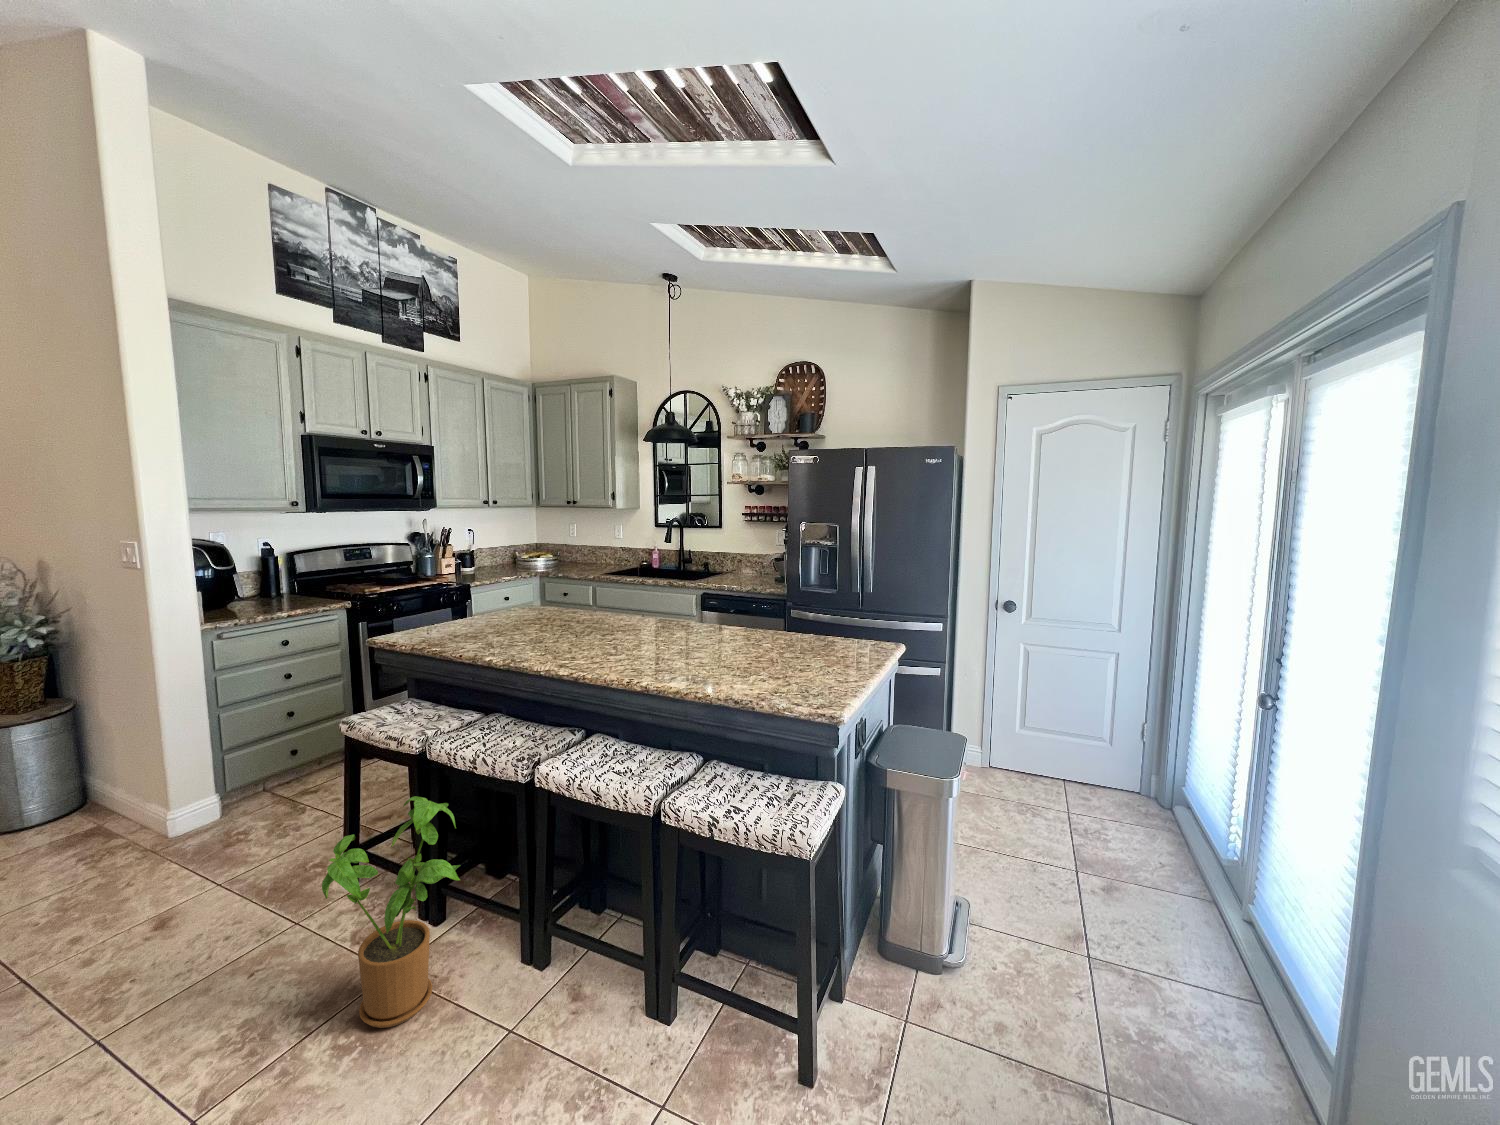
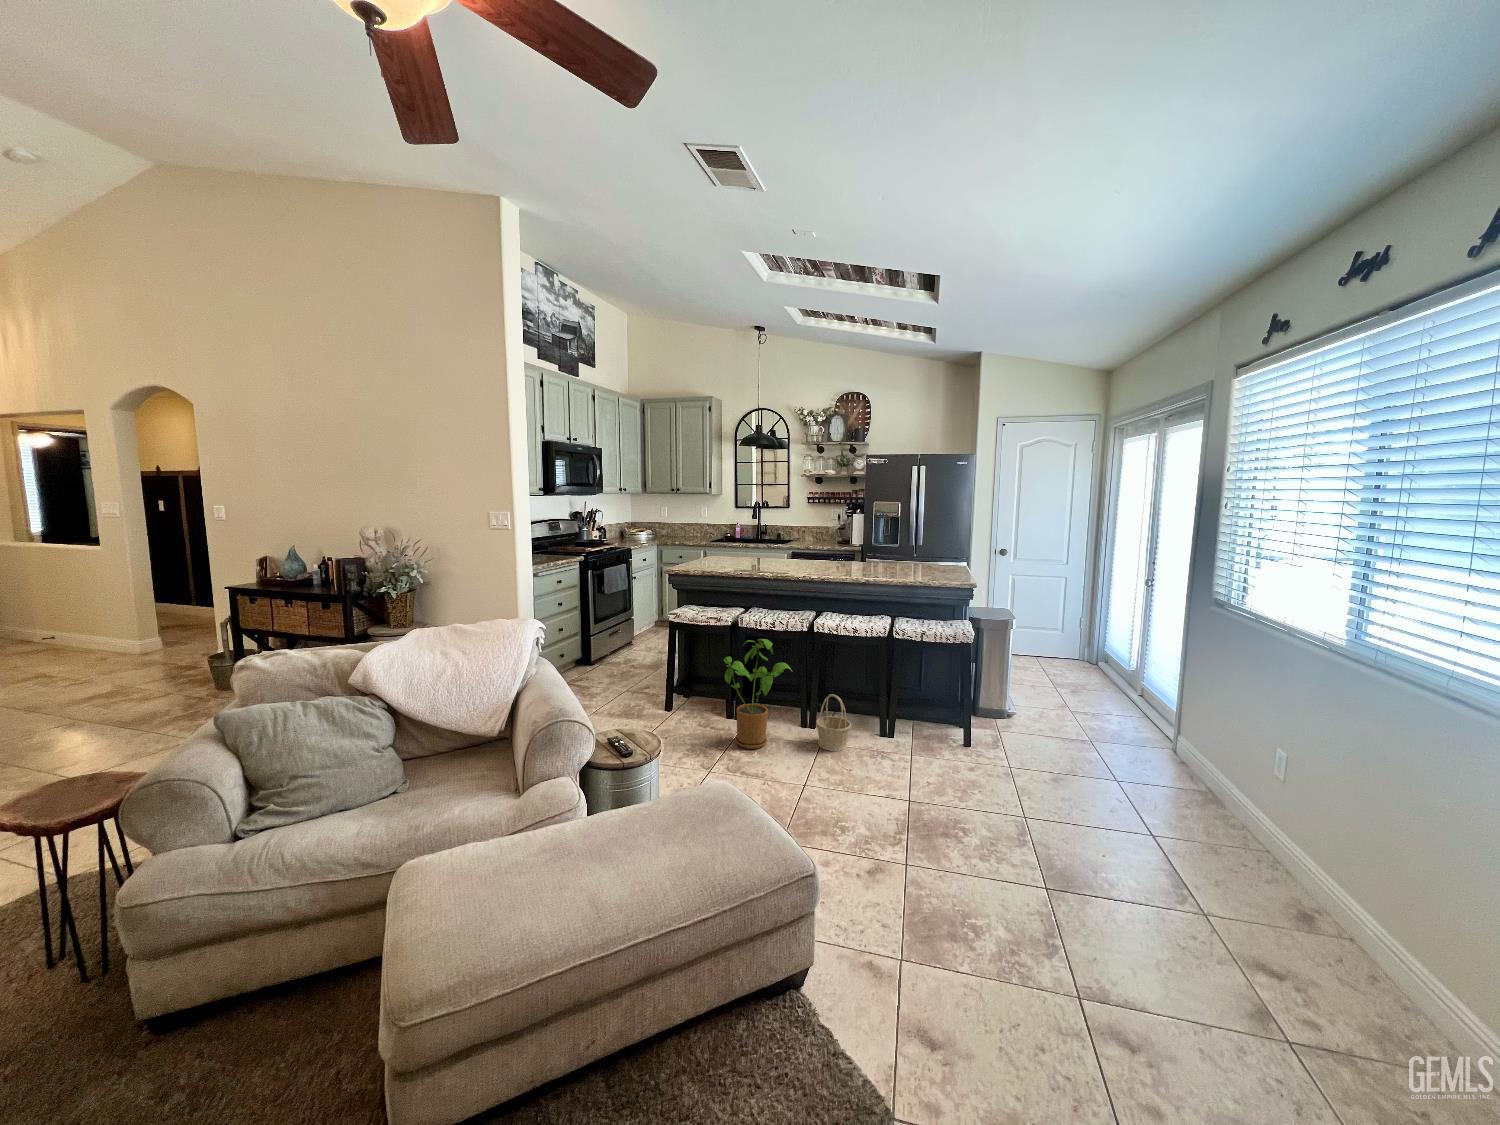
basket: none [508,923,584,1054] -> present [816,694,851,751]

